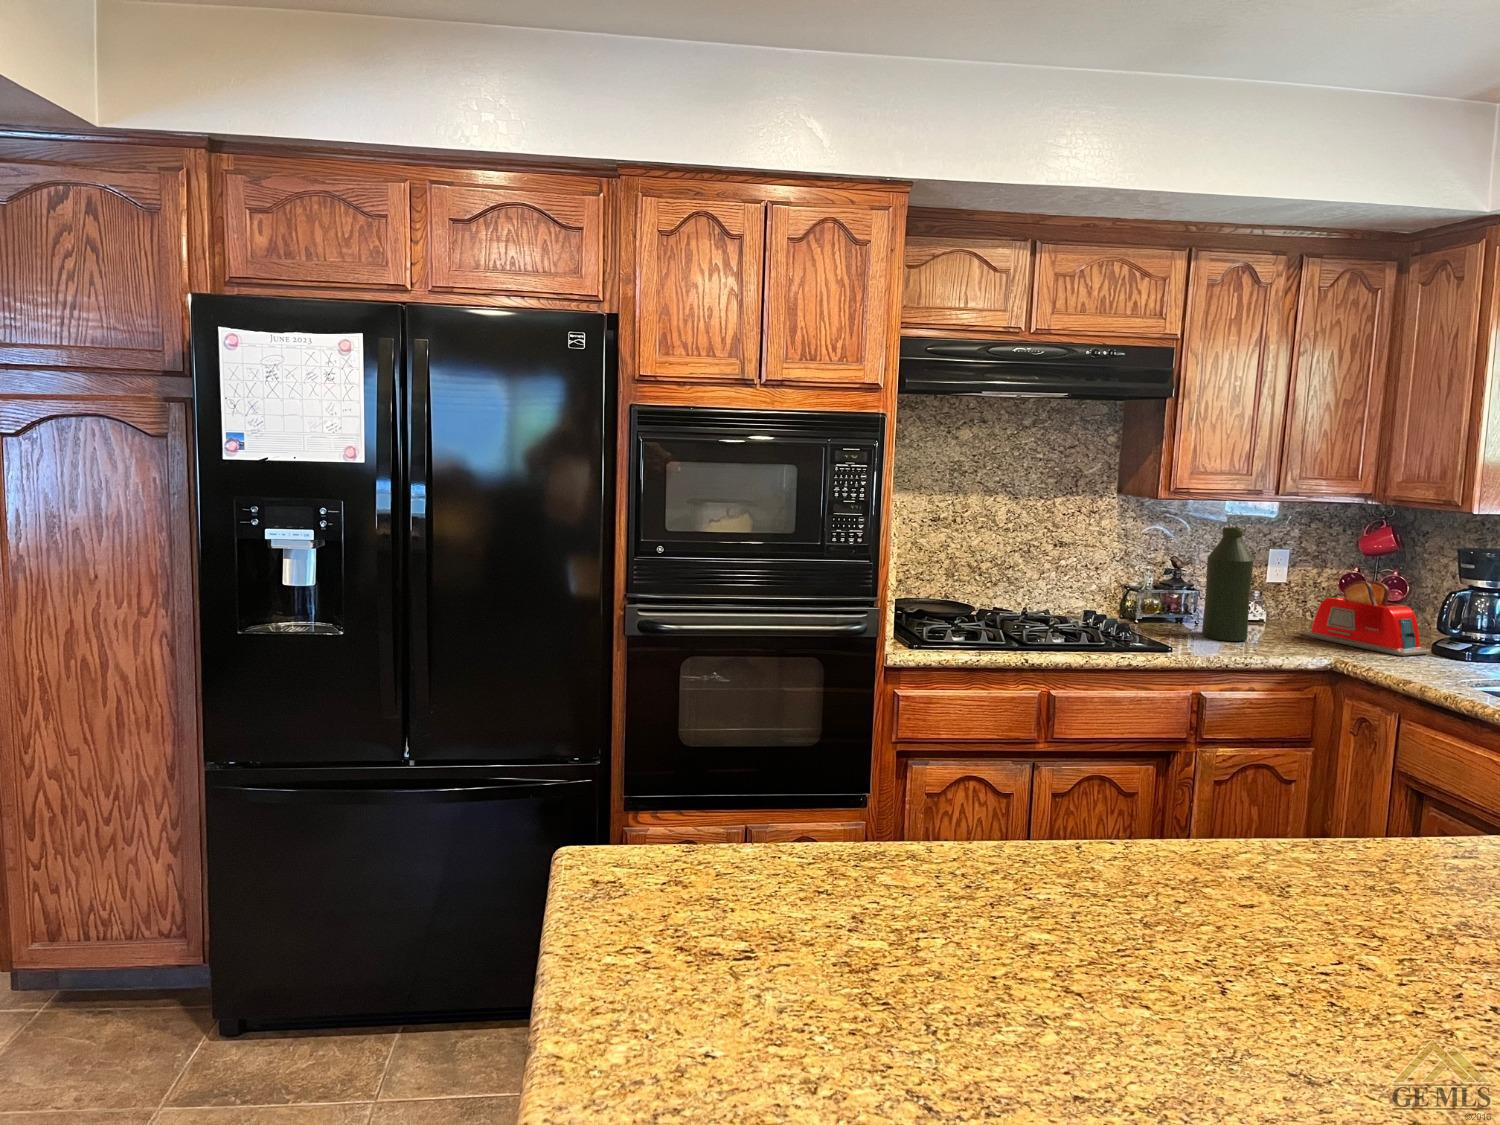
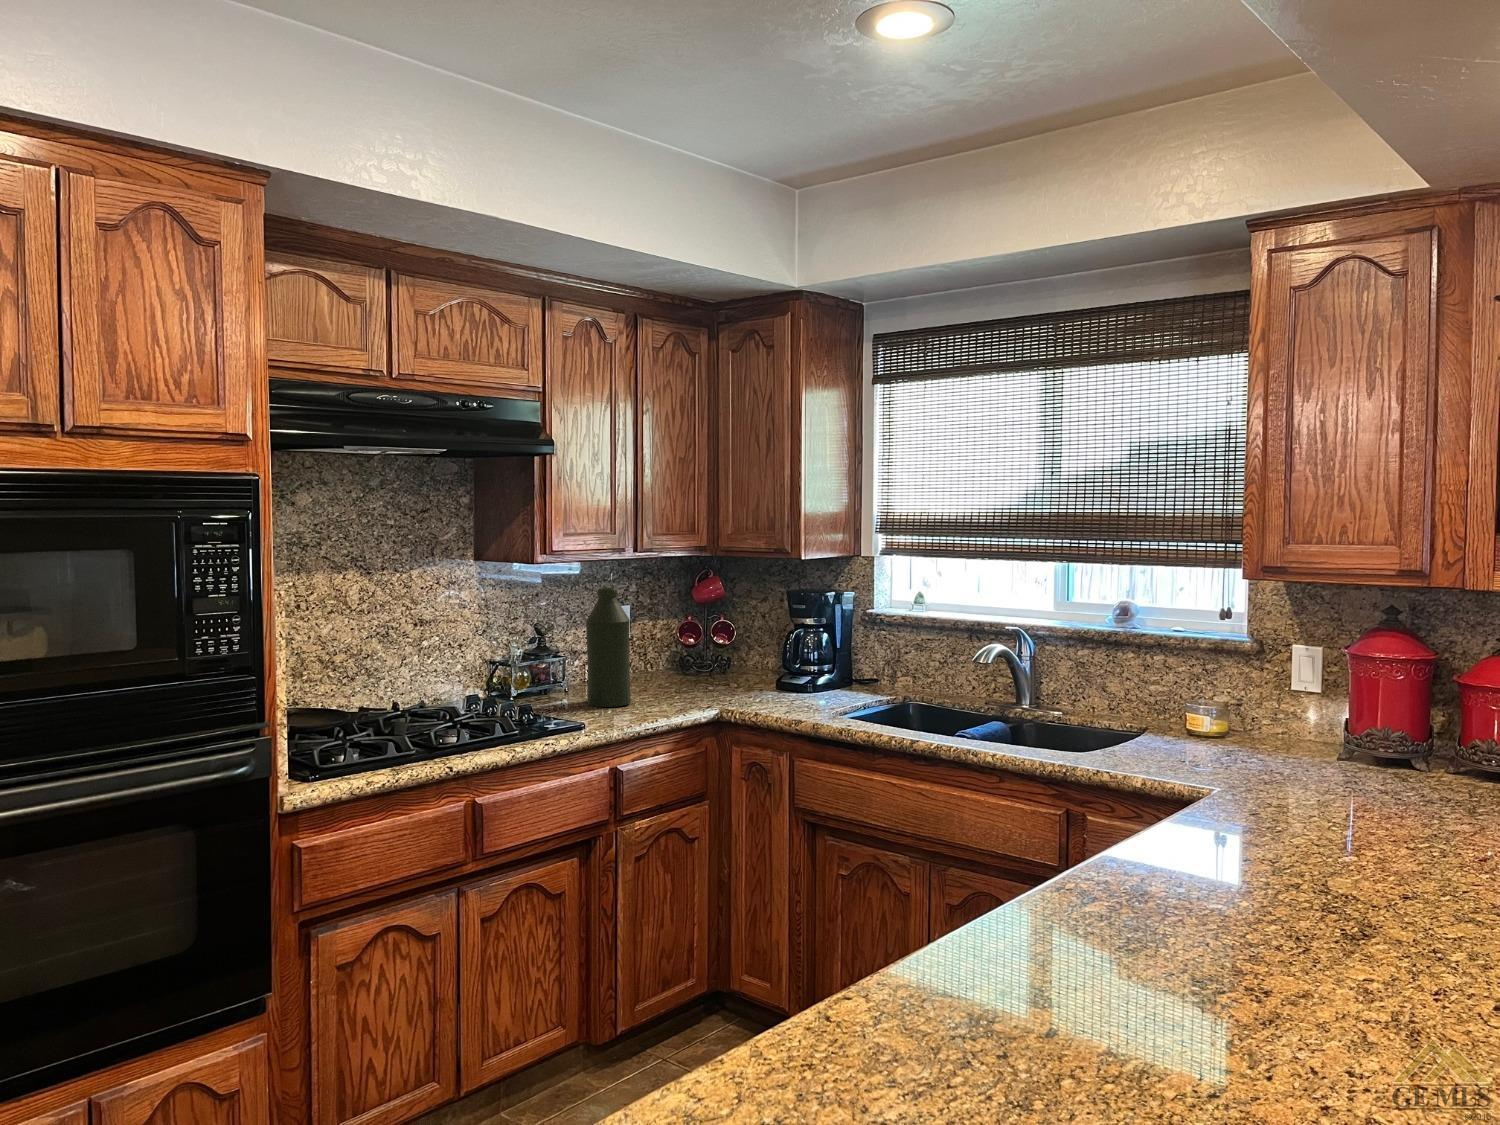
toaster: present [1302,581,1431,656] -> none [664,628,774,695]

